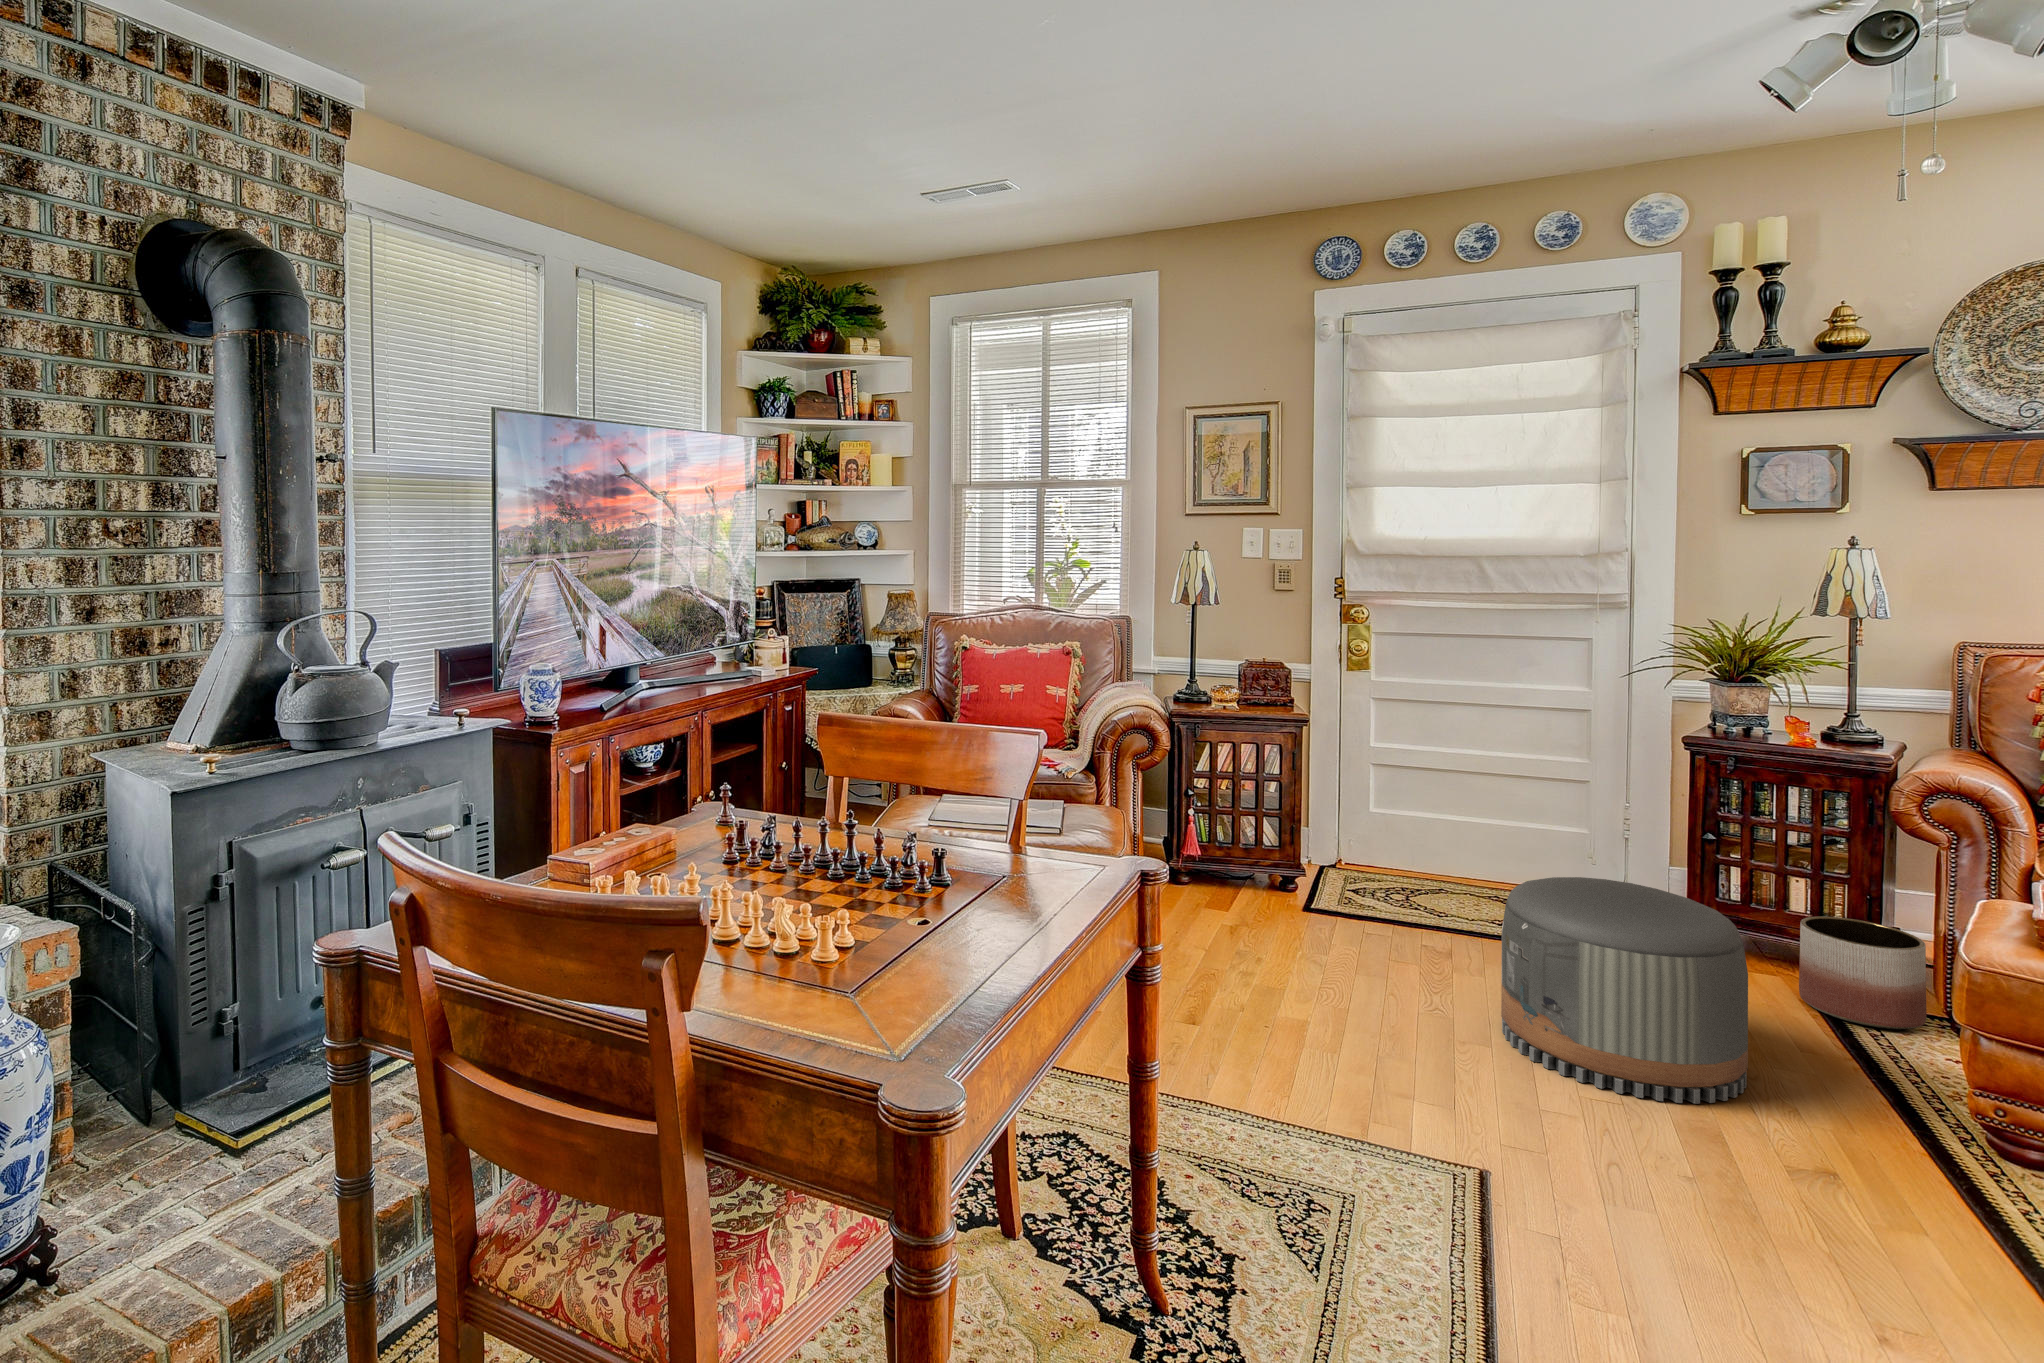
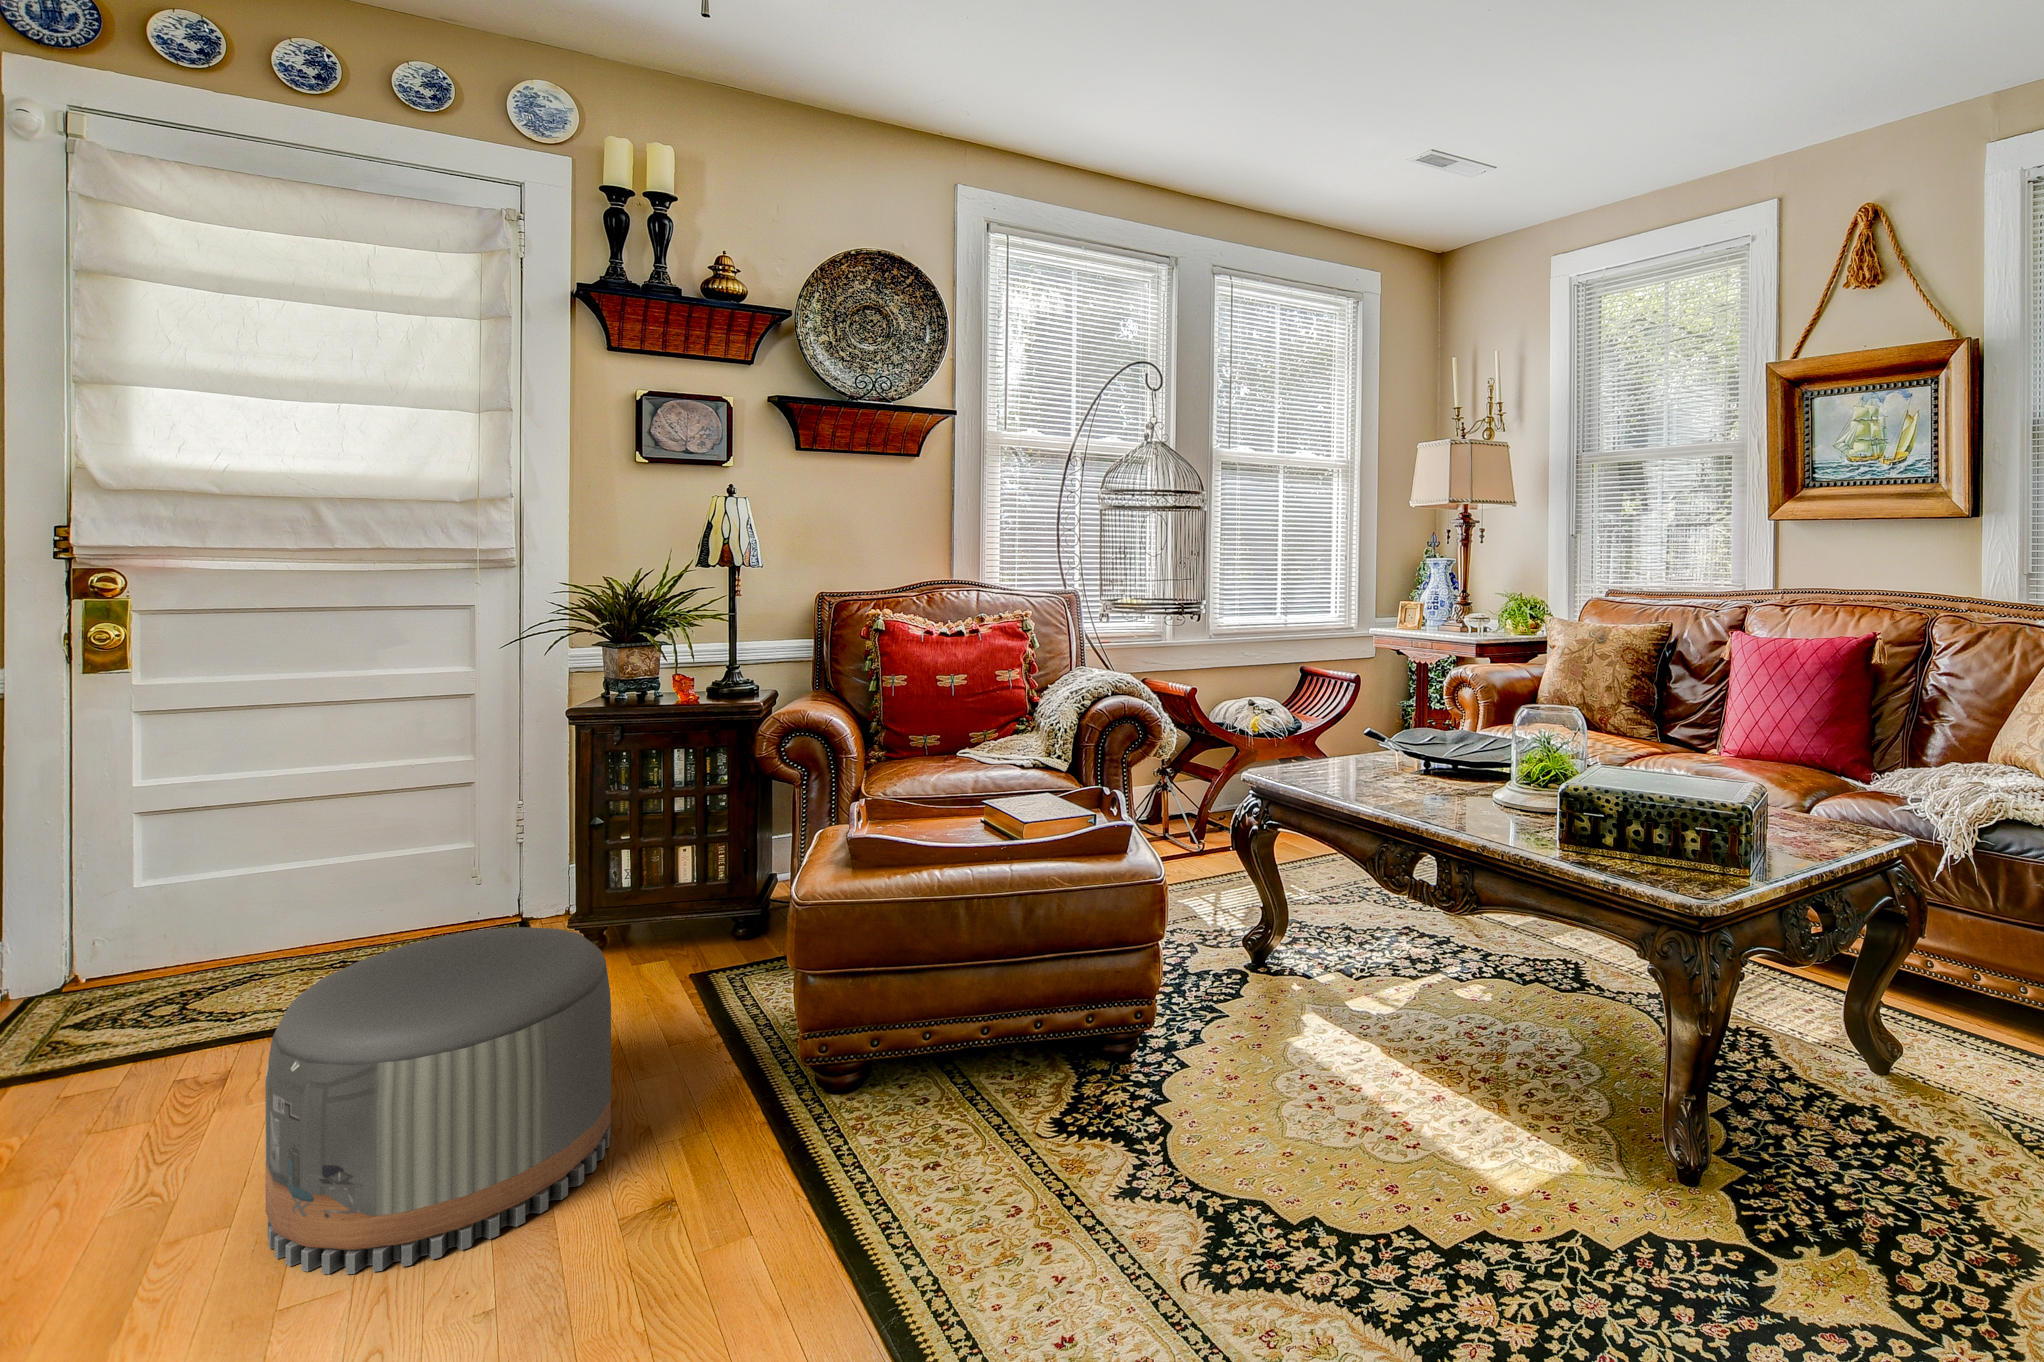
planter: present [1799,917,1926,1029] -> none [680,874,785,990]

